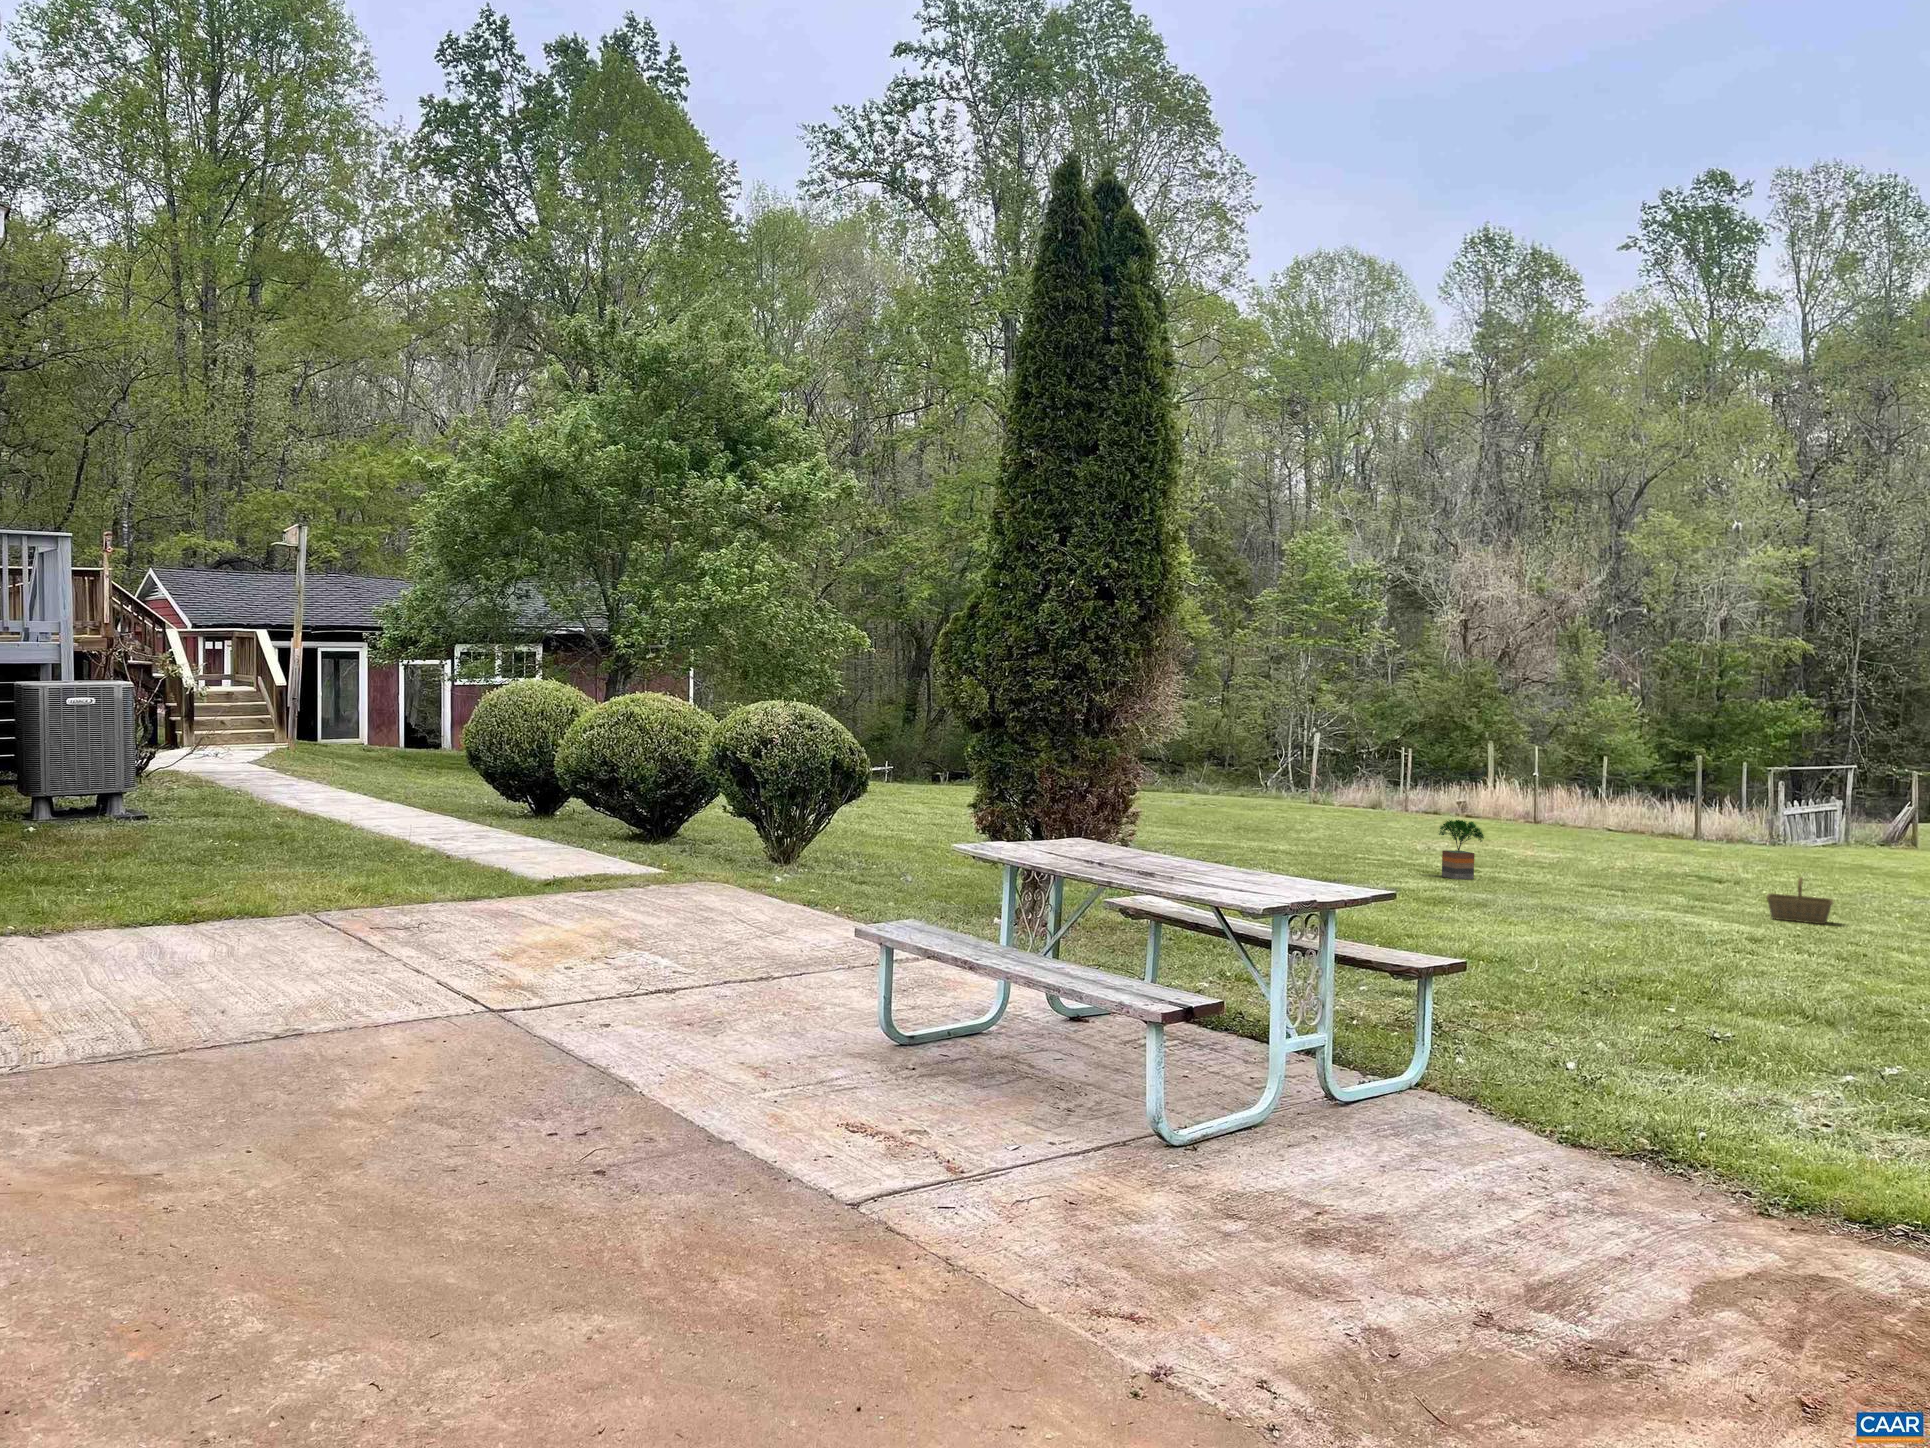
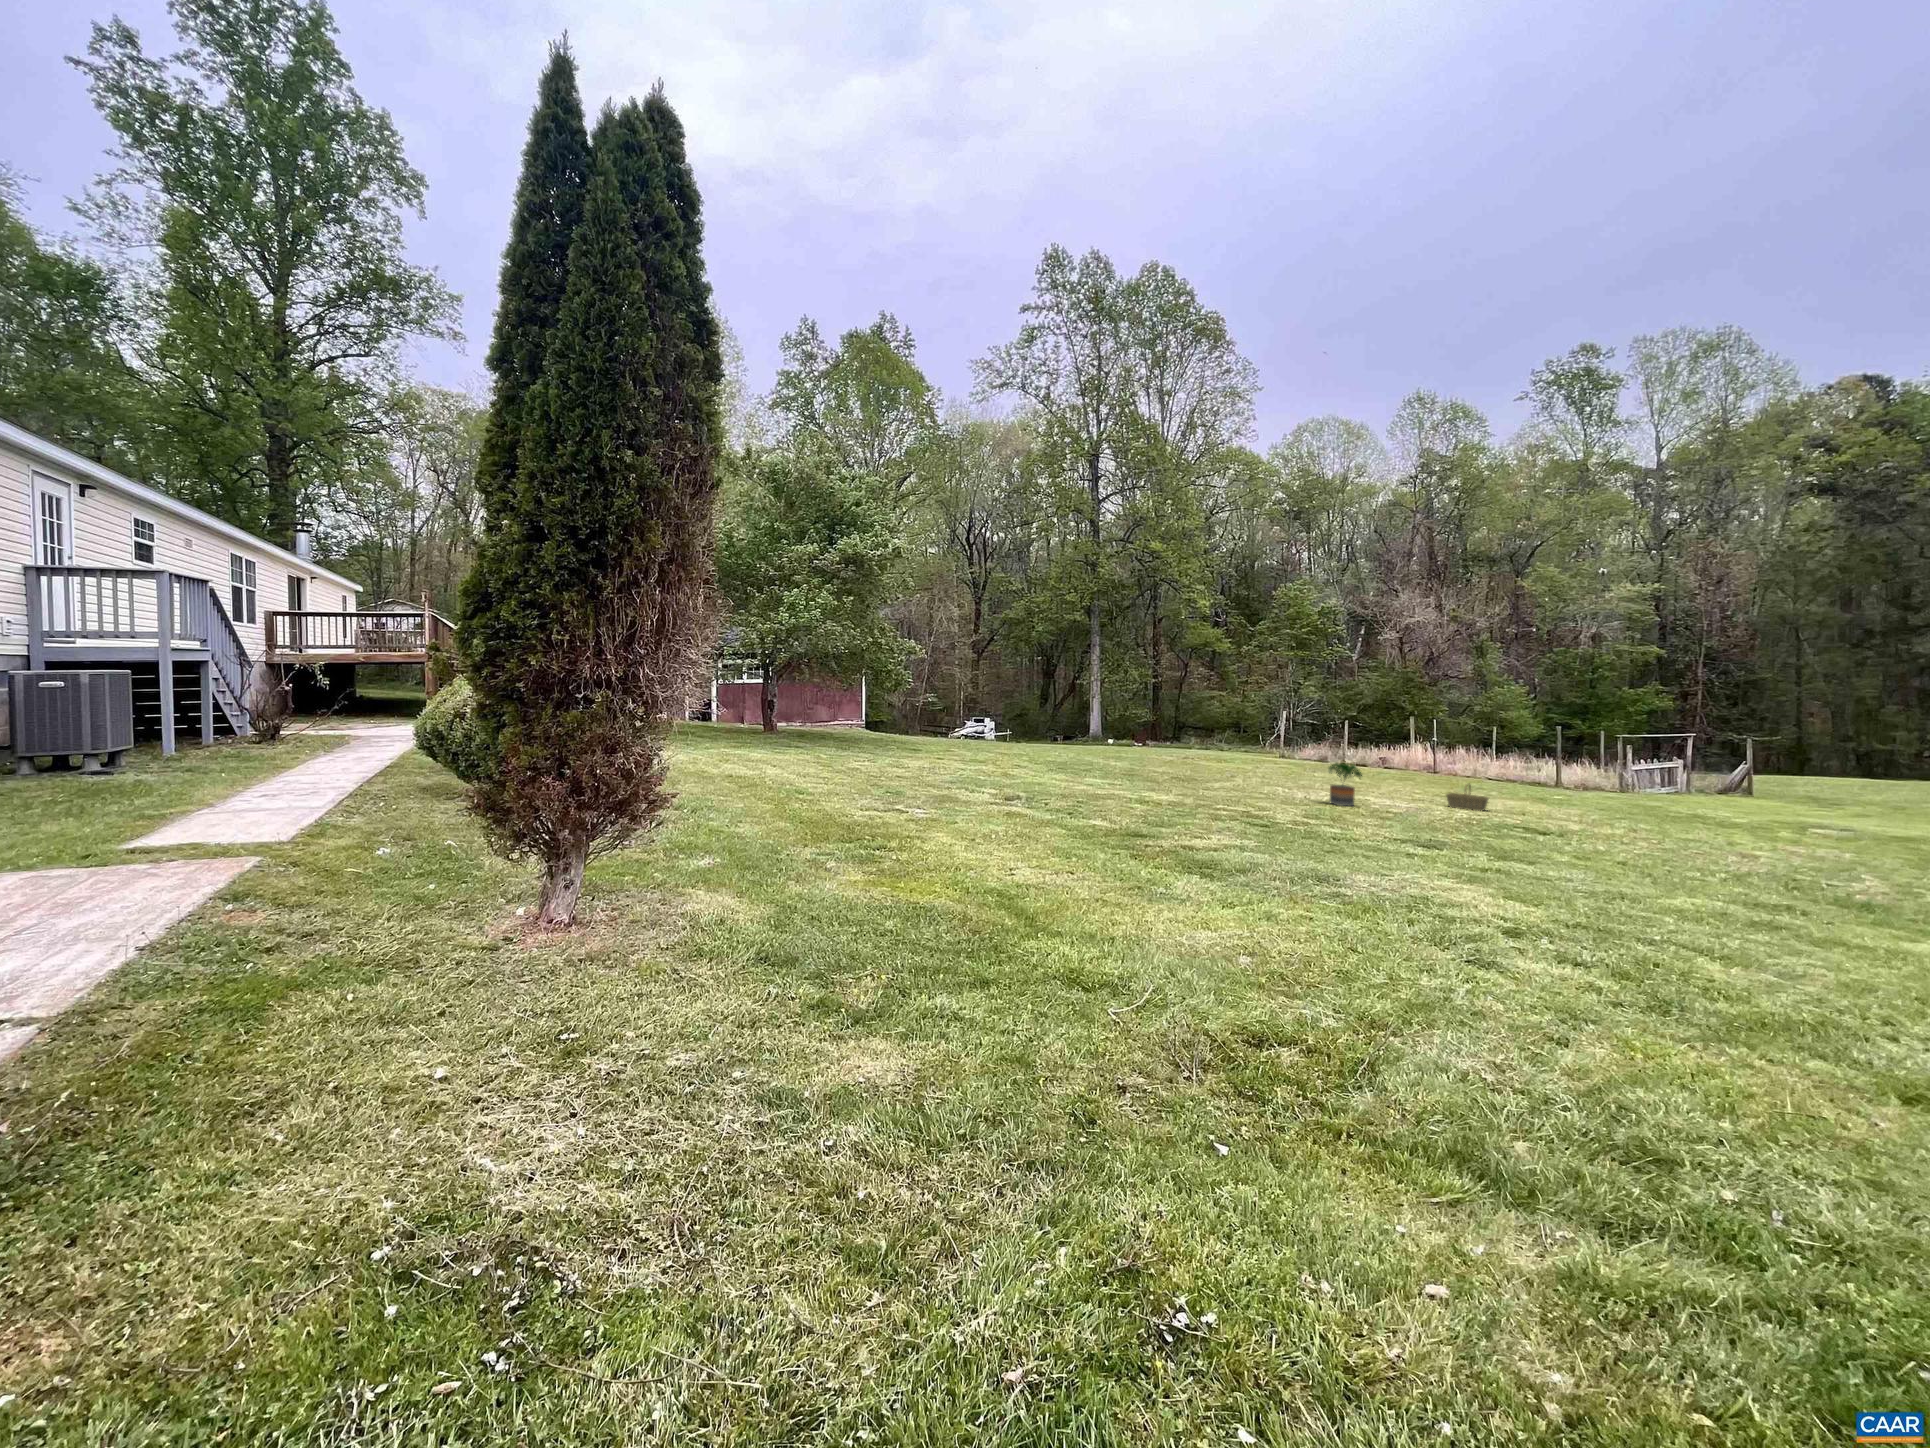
basket: present [1766,877,1834,924] -> present [1446,785,1489,811]

